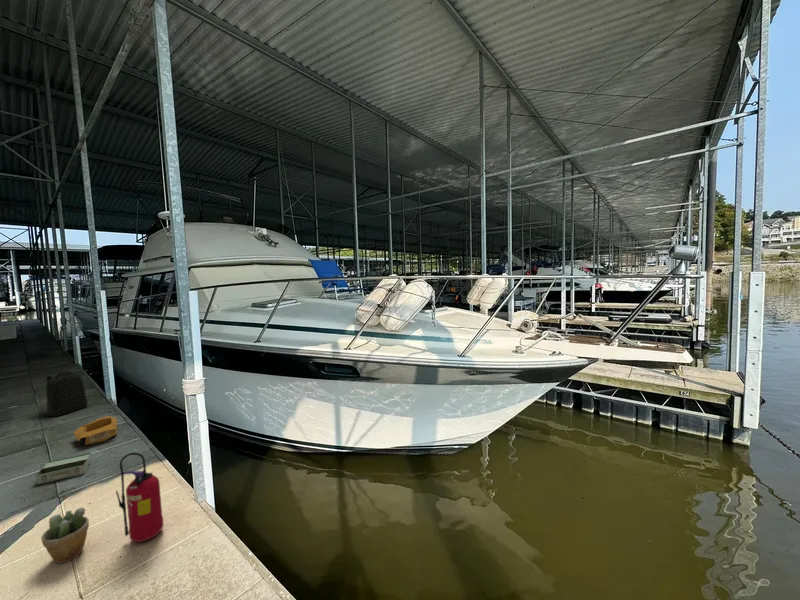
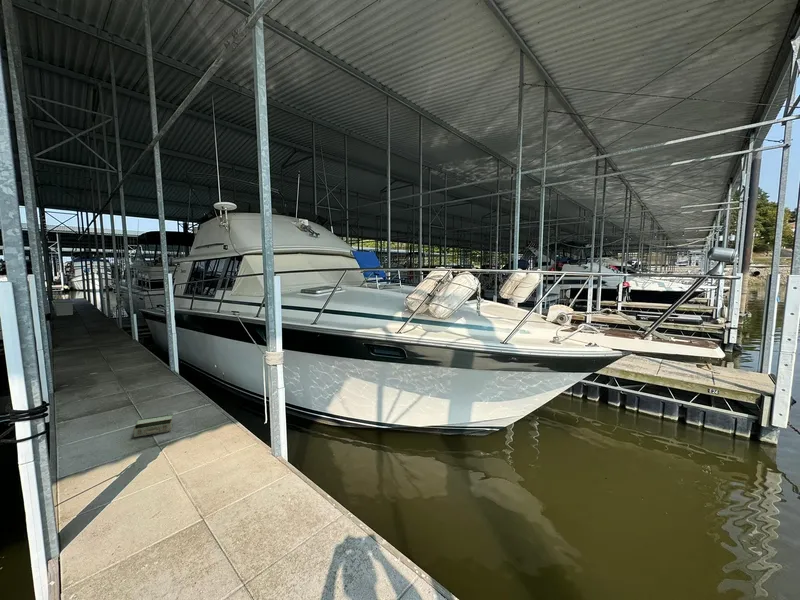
backpack: present [46,371,87,416] -> none [119,344,152,384]
cardboard box: present [73,416,117,445] -> none [151,385,190,408]
fire extinguisher: present [116,453,163,542] -> none [219,409,254,483]
potted plant: present [41,508,89,563] -> none [163,451,197,495]

